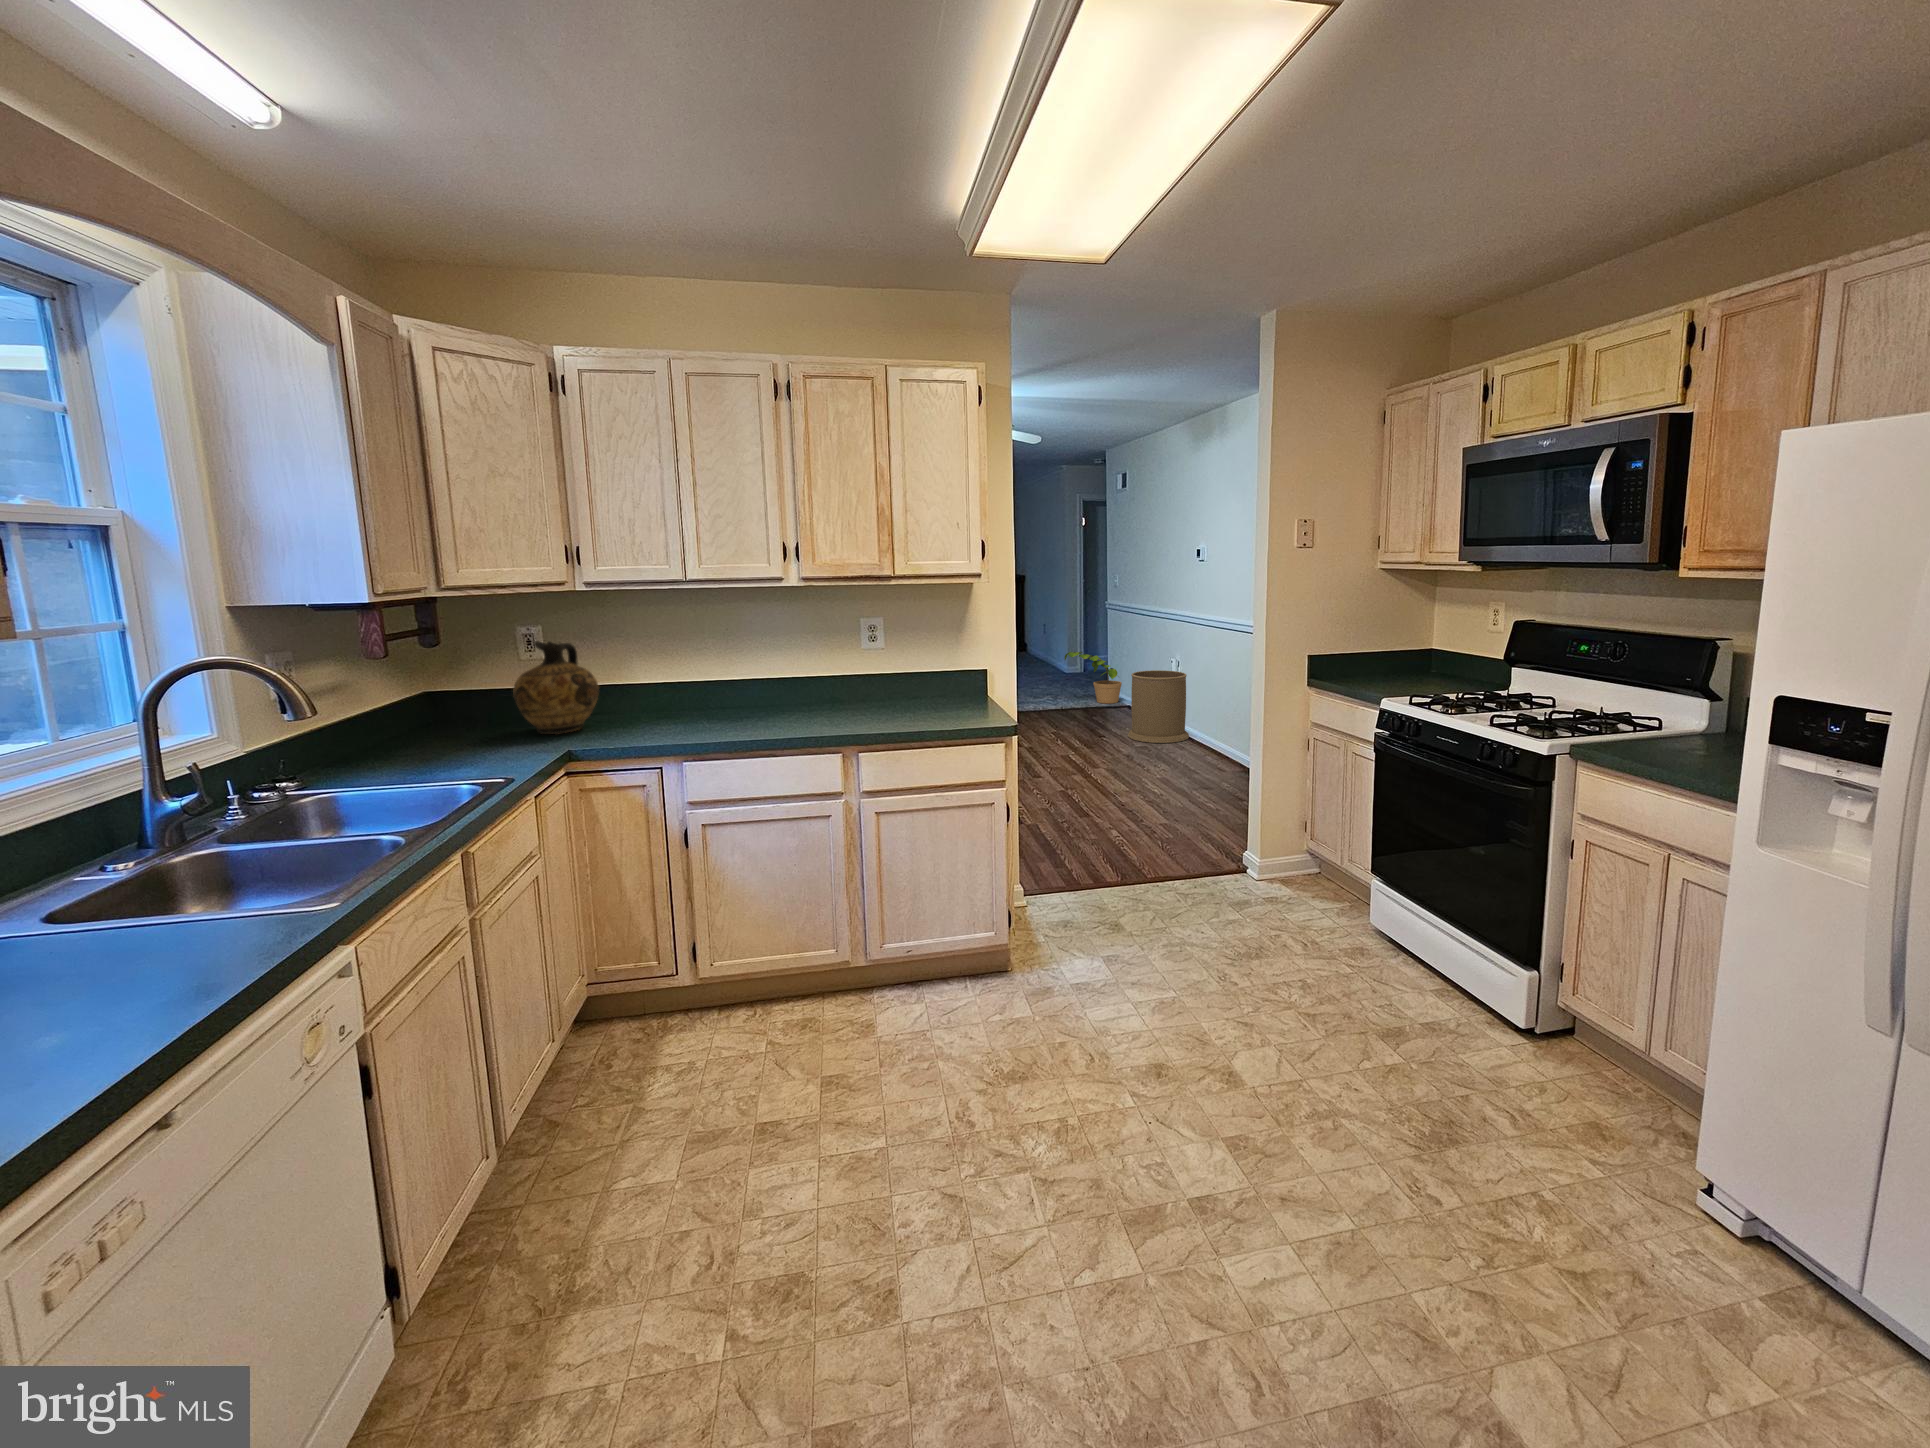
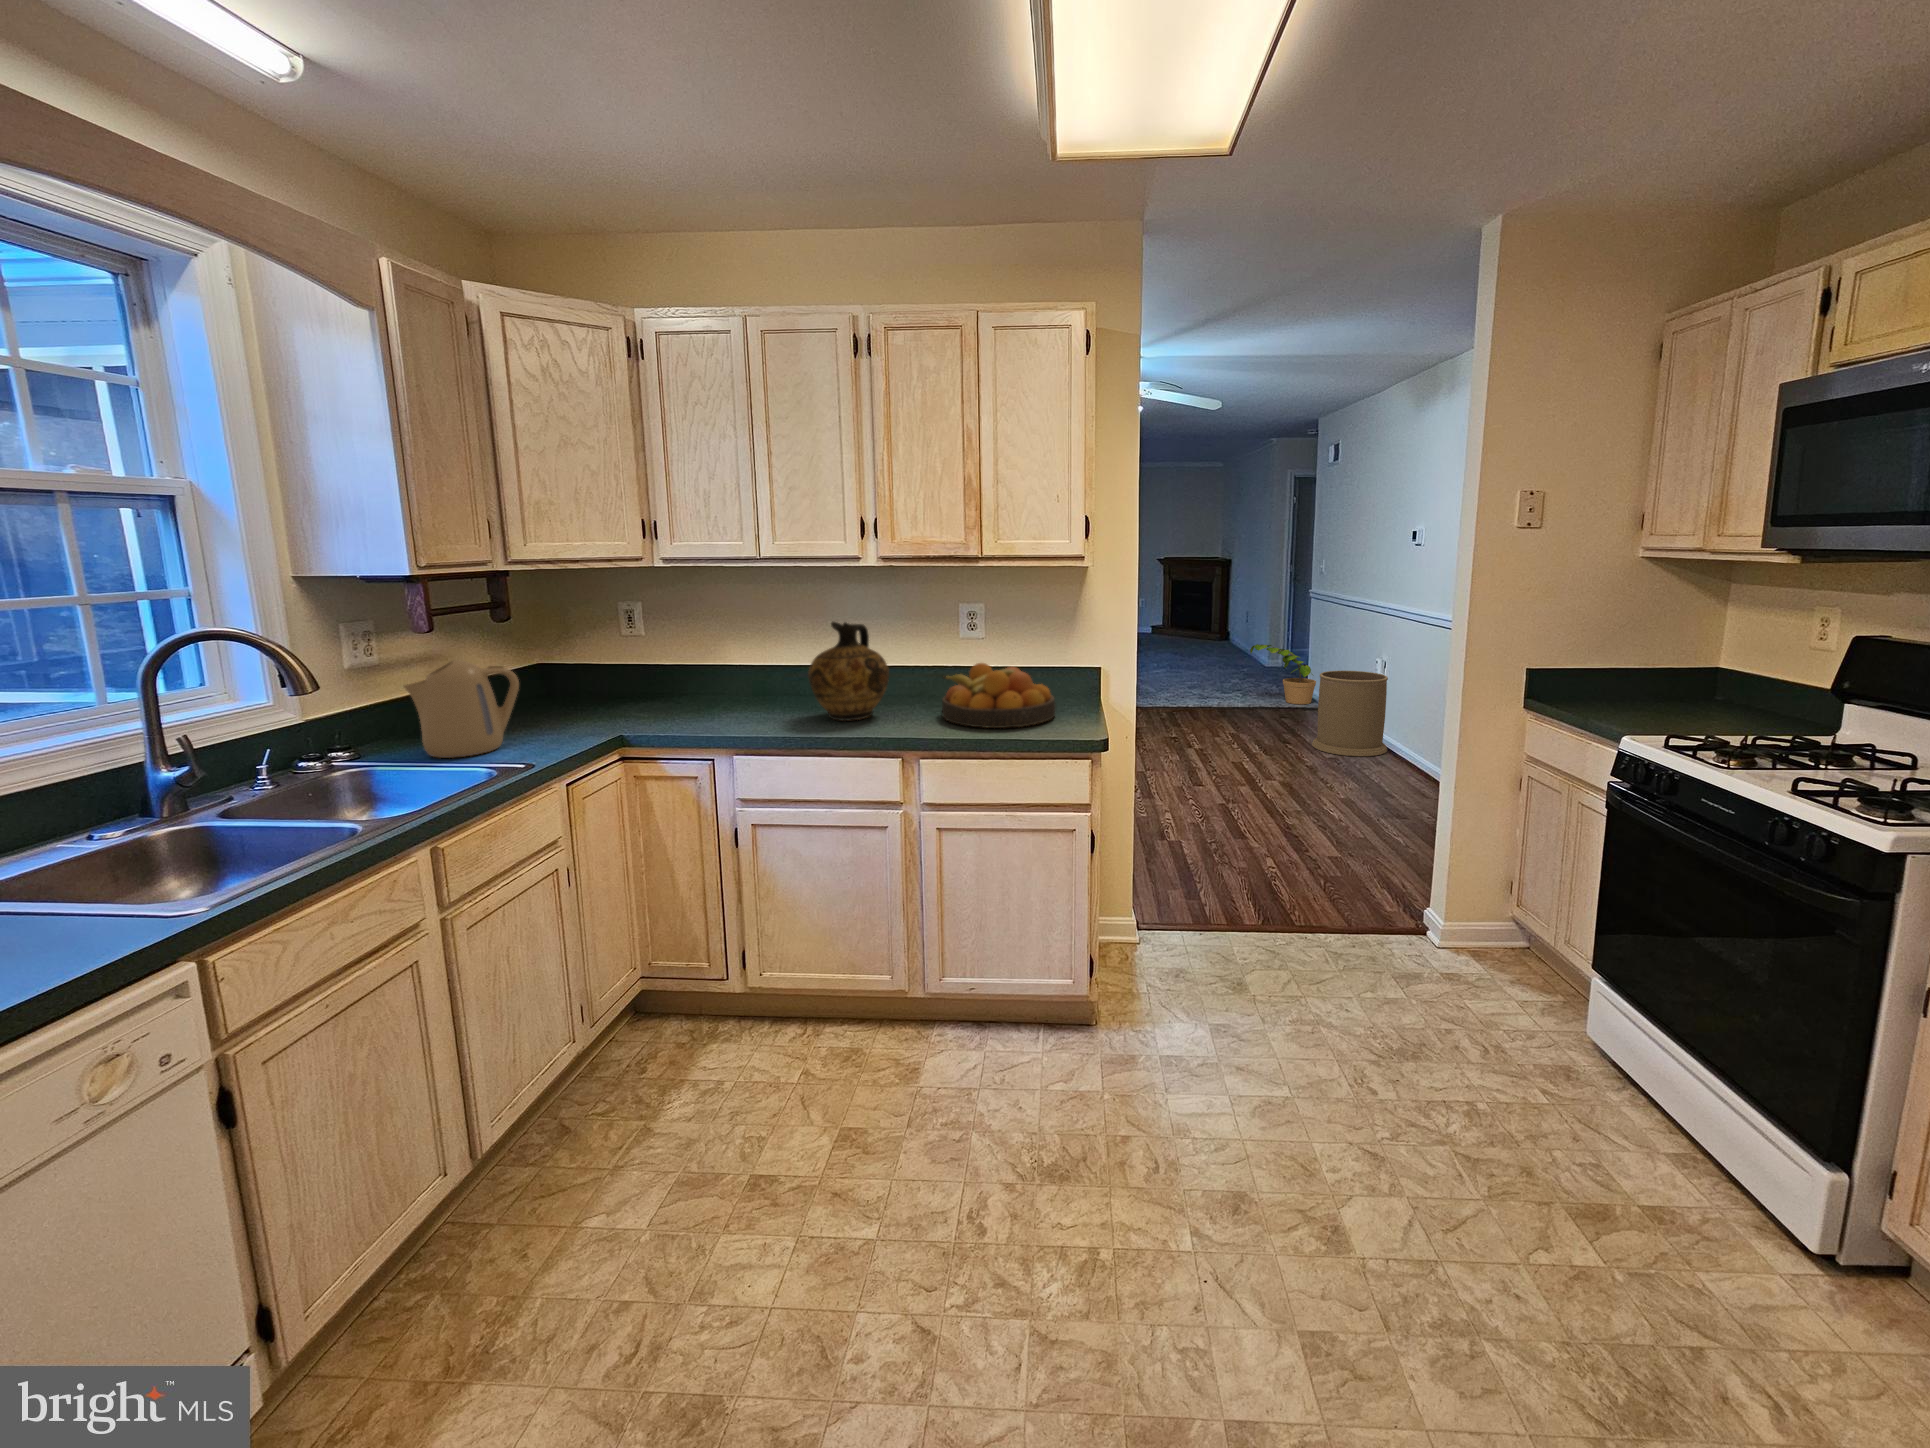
ceramic jug: present [513,641,599,734] -> present [808,622,889,721]
fruit bowl: none [863,668,965,723] -> present [942,663,1056,728]
kettle: none [346,684,463,781] -> present [404,660,519,758]

